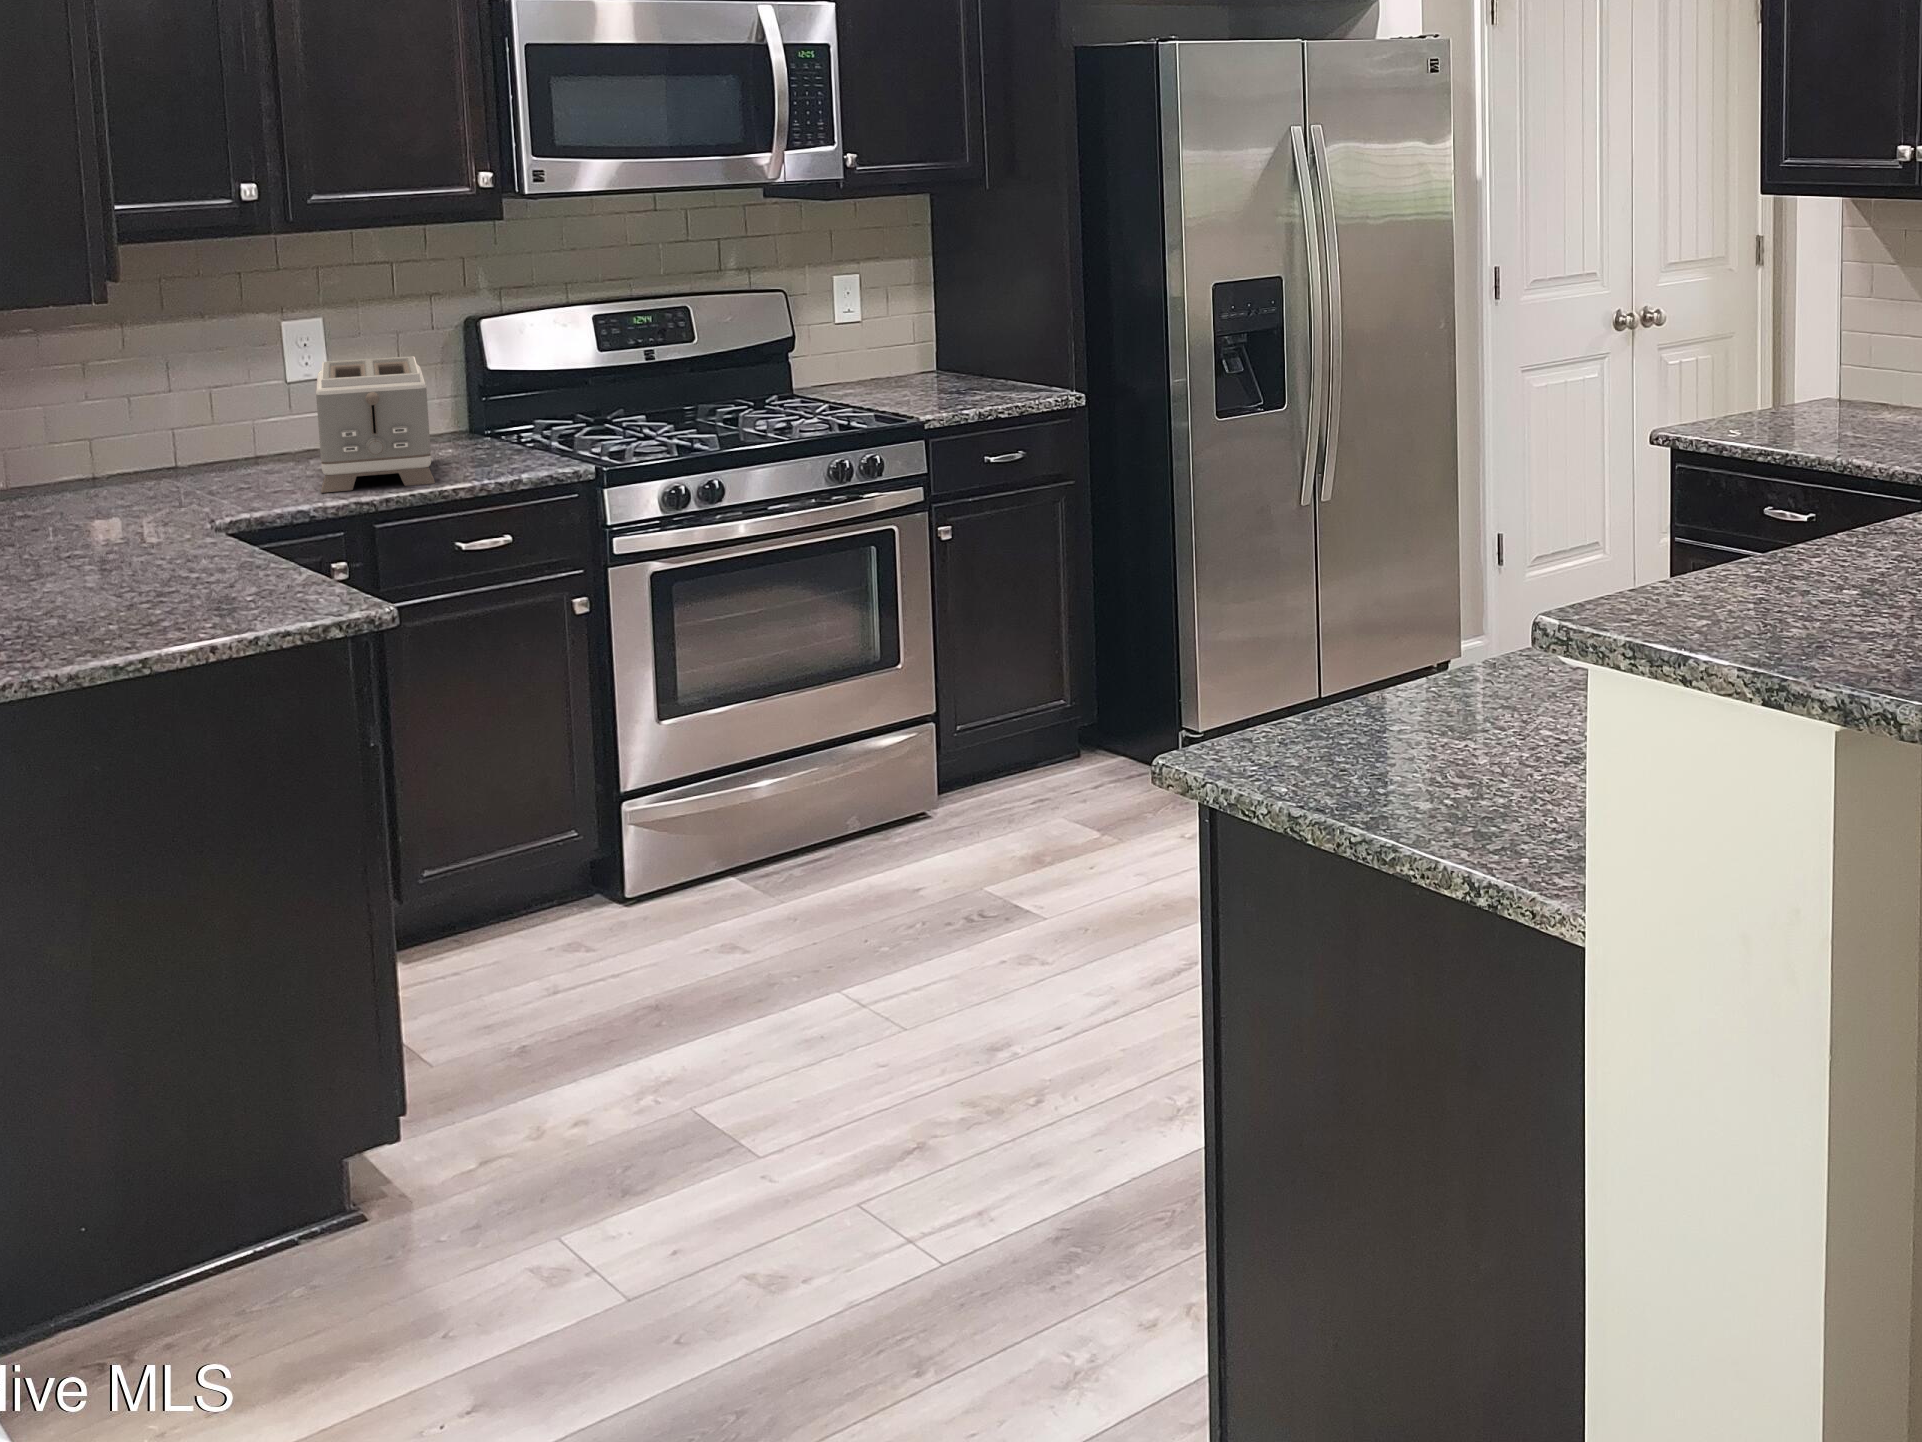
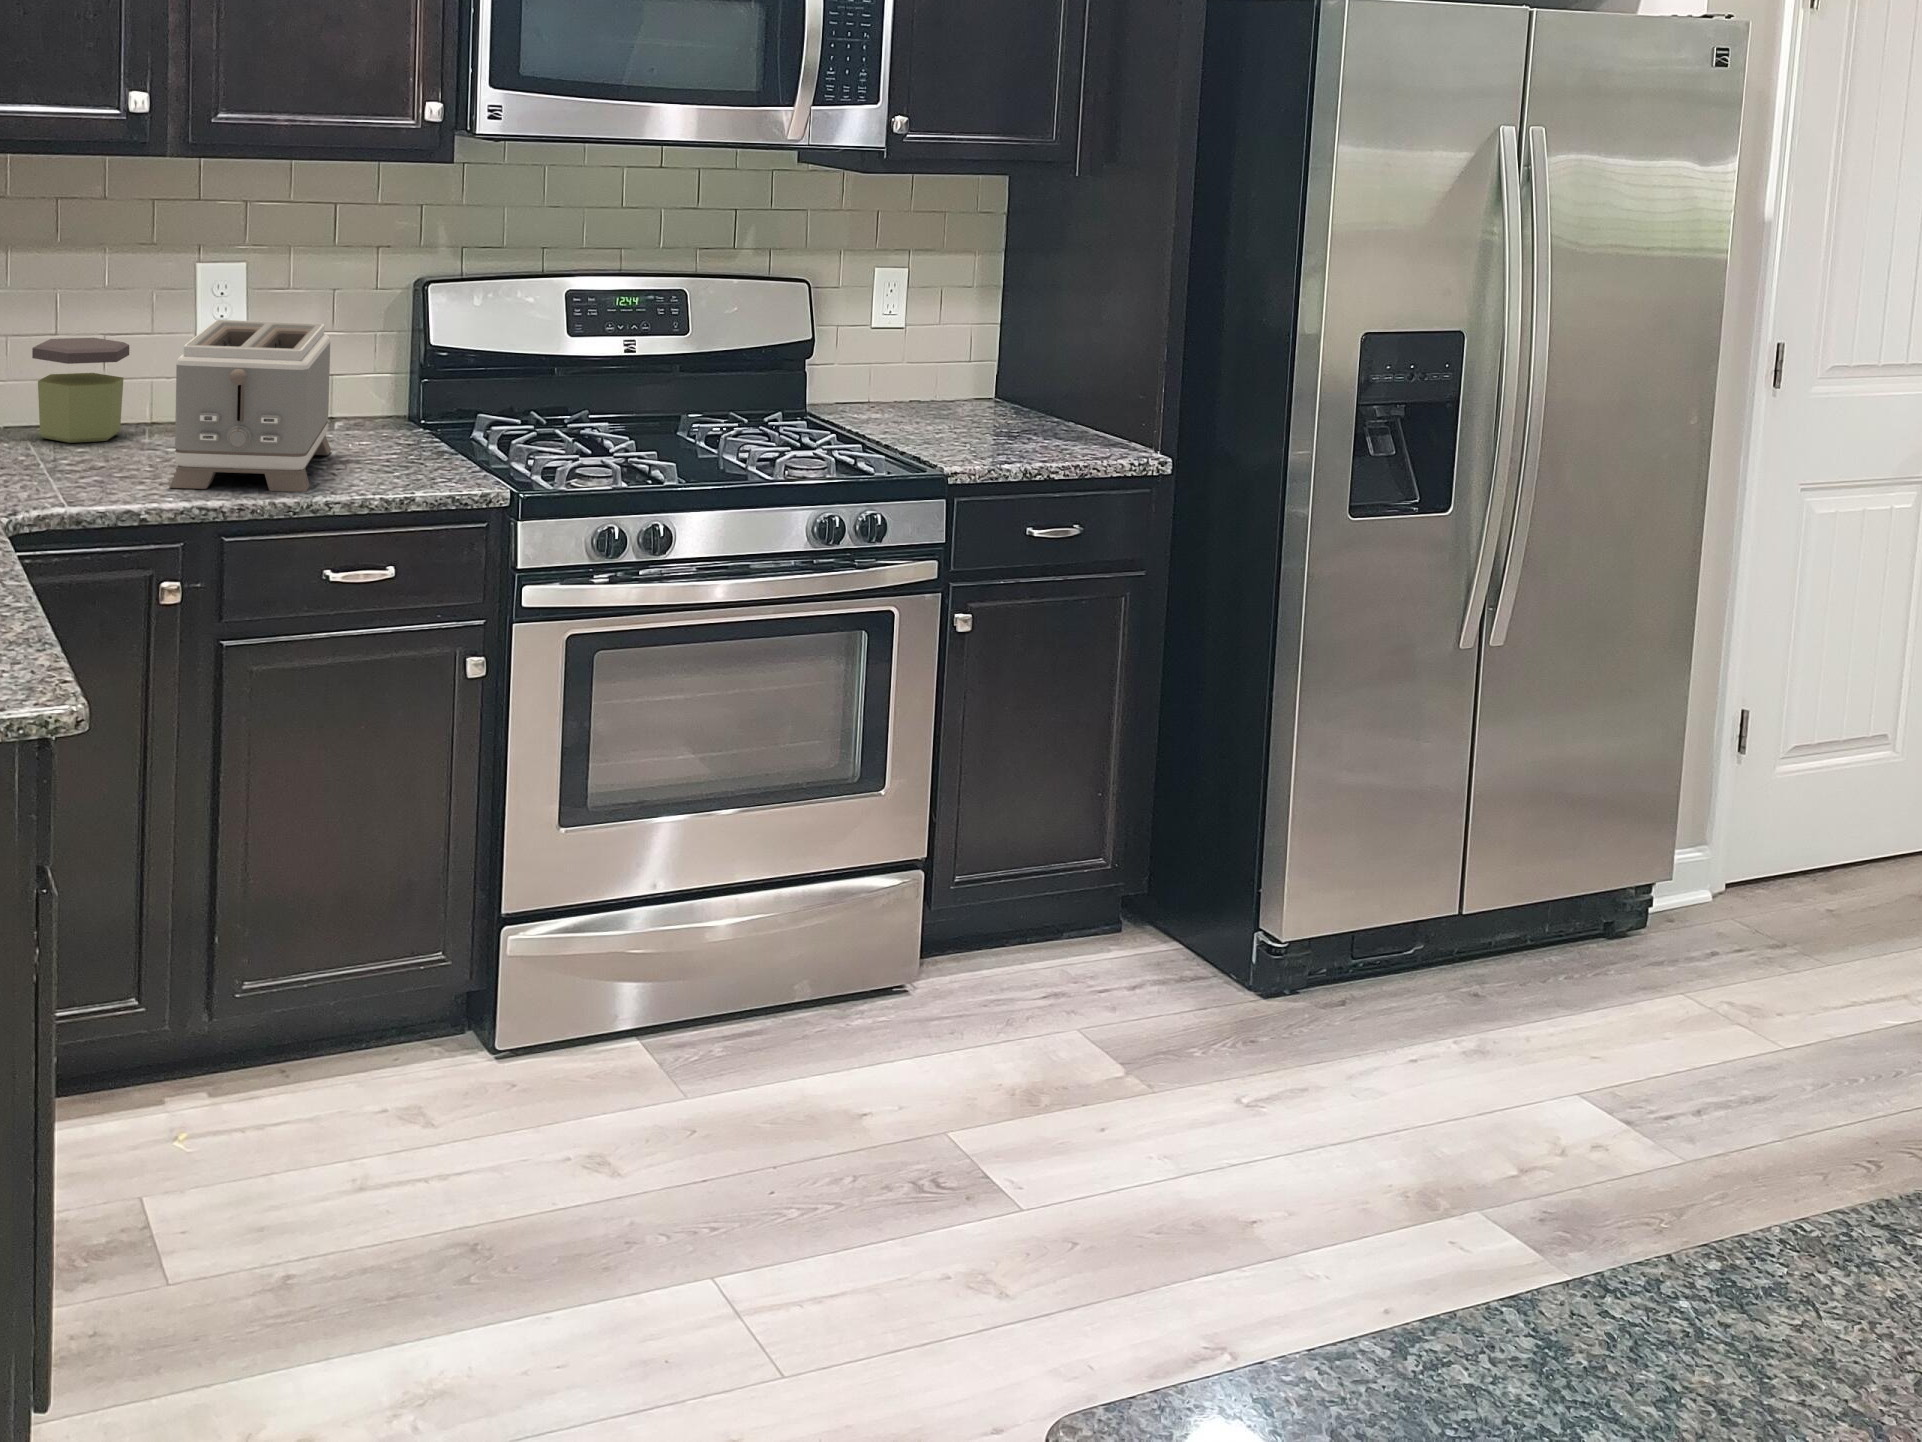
jar: none [158,390,239,476] -> present [32,338,129,443]

